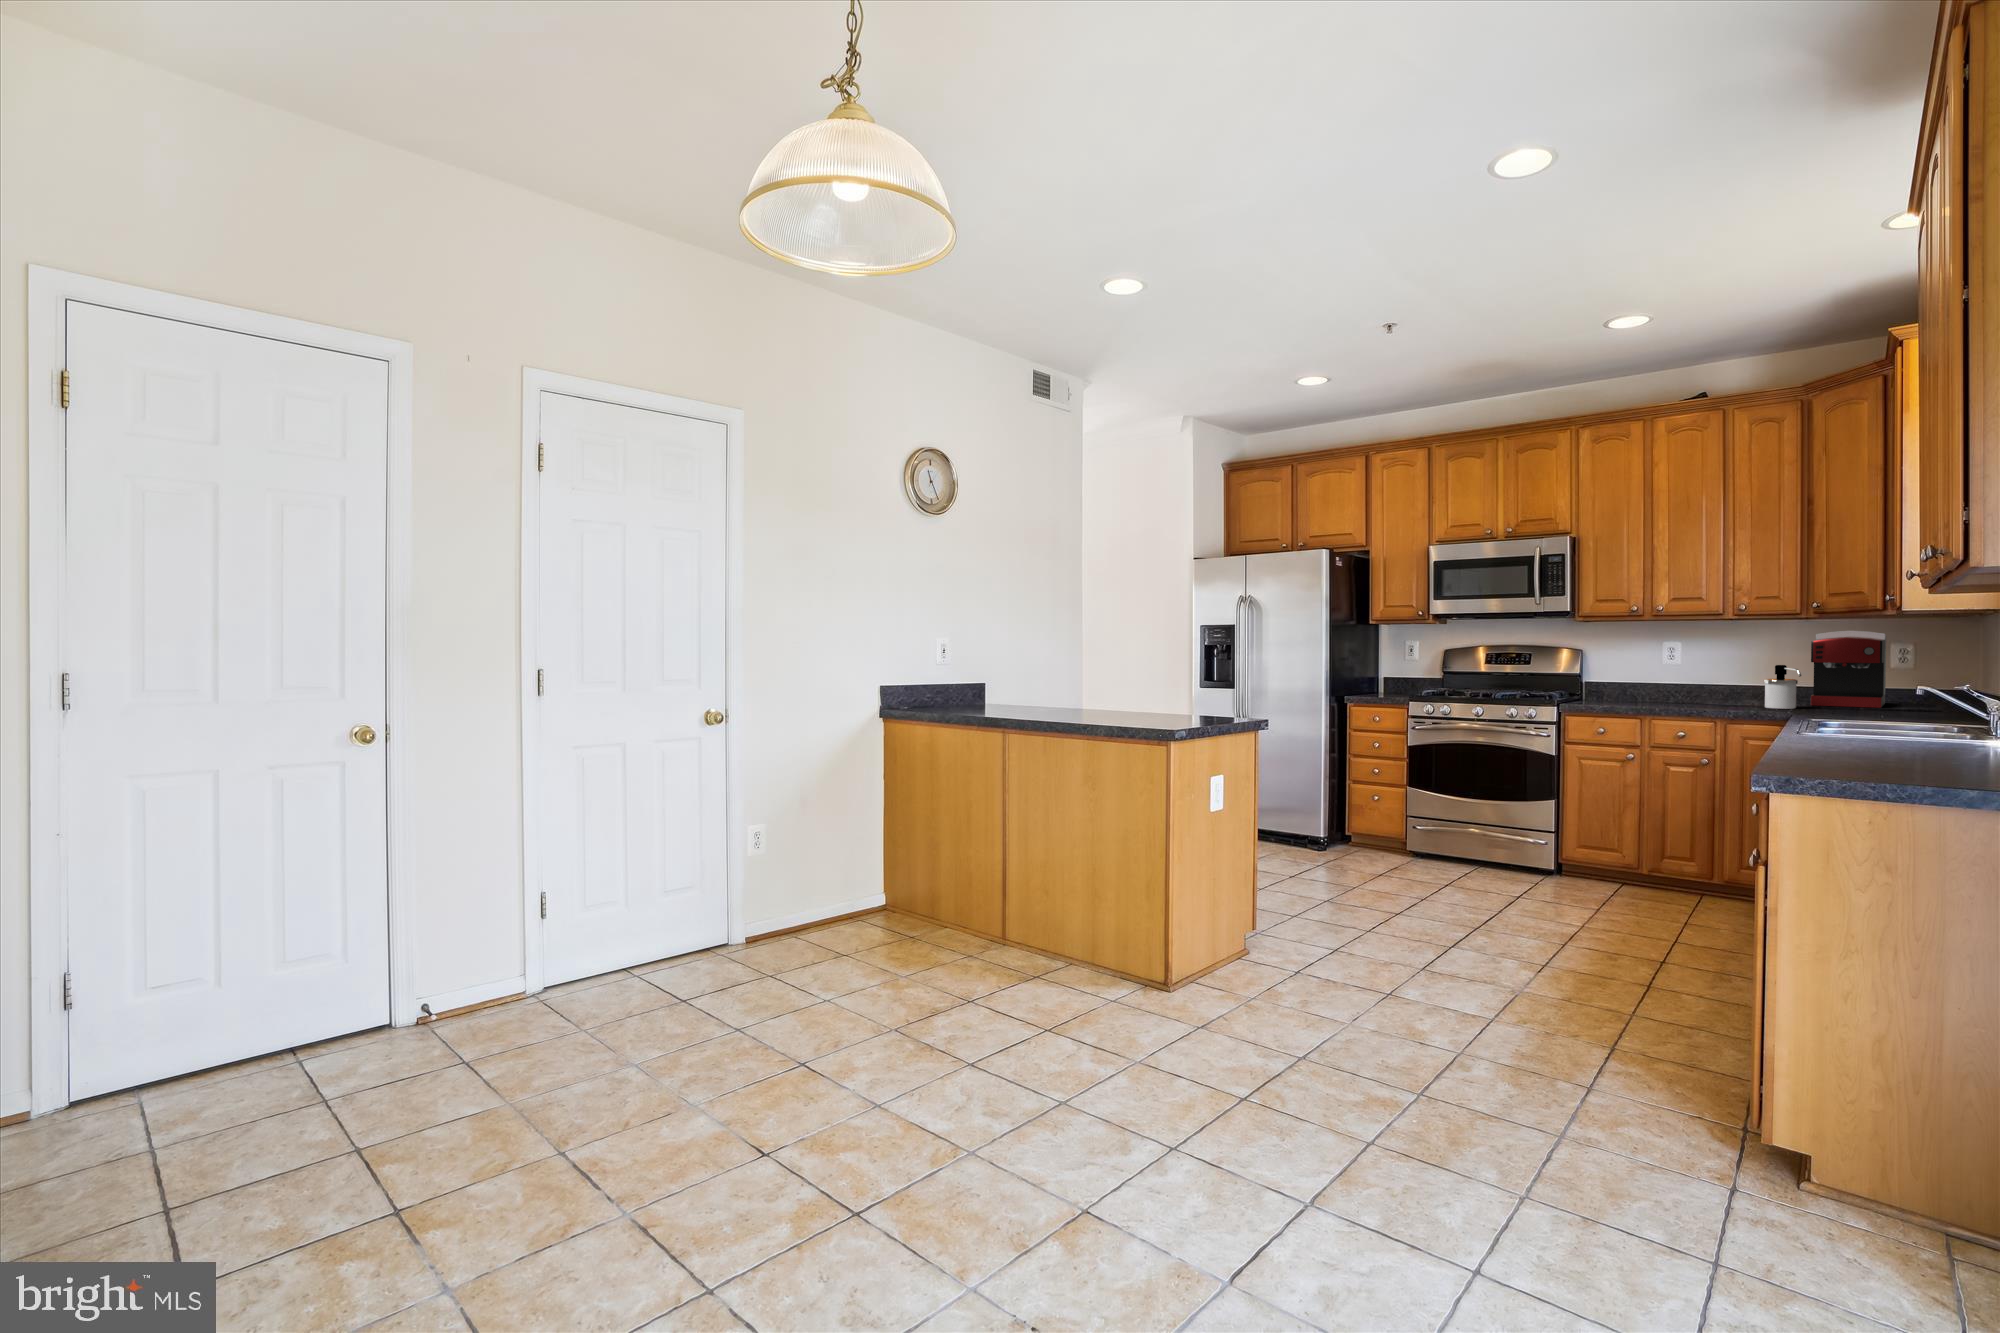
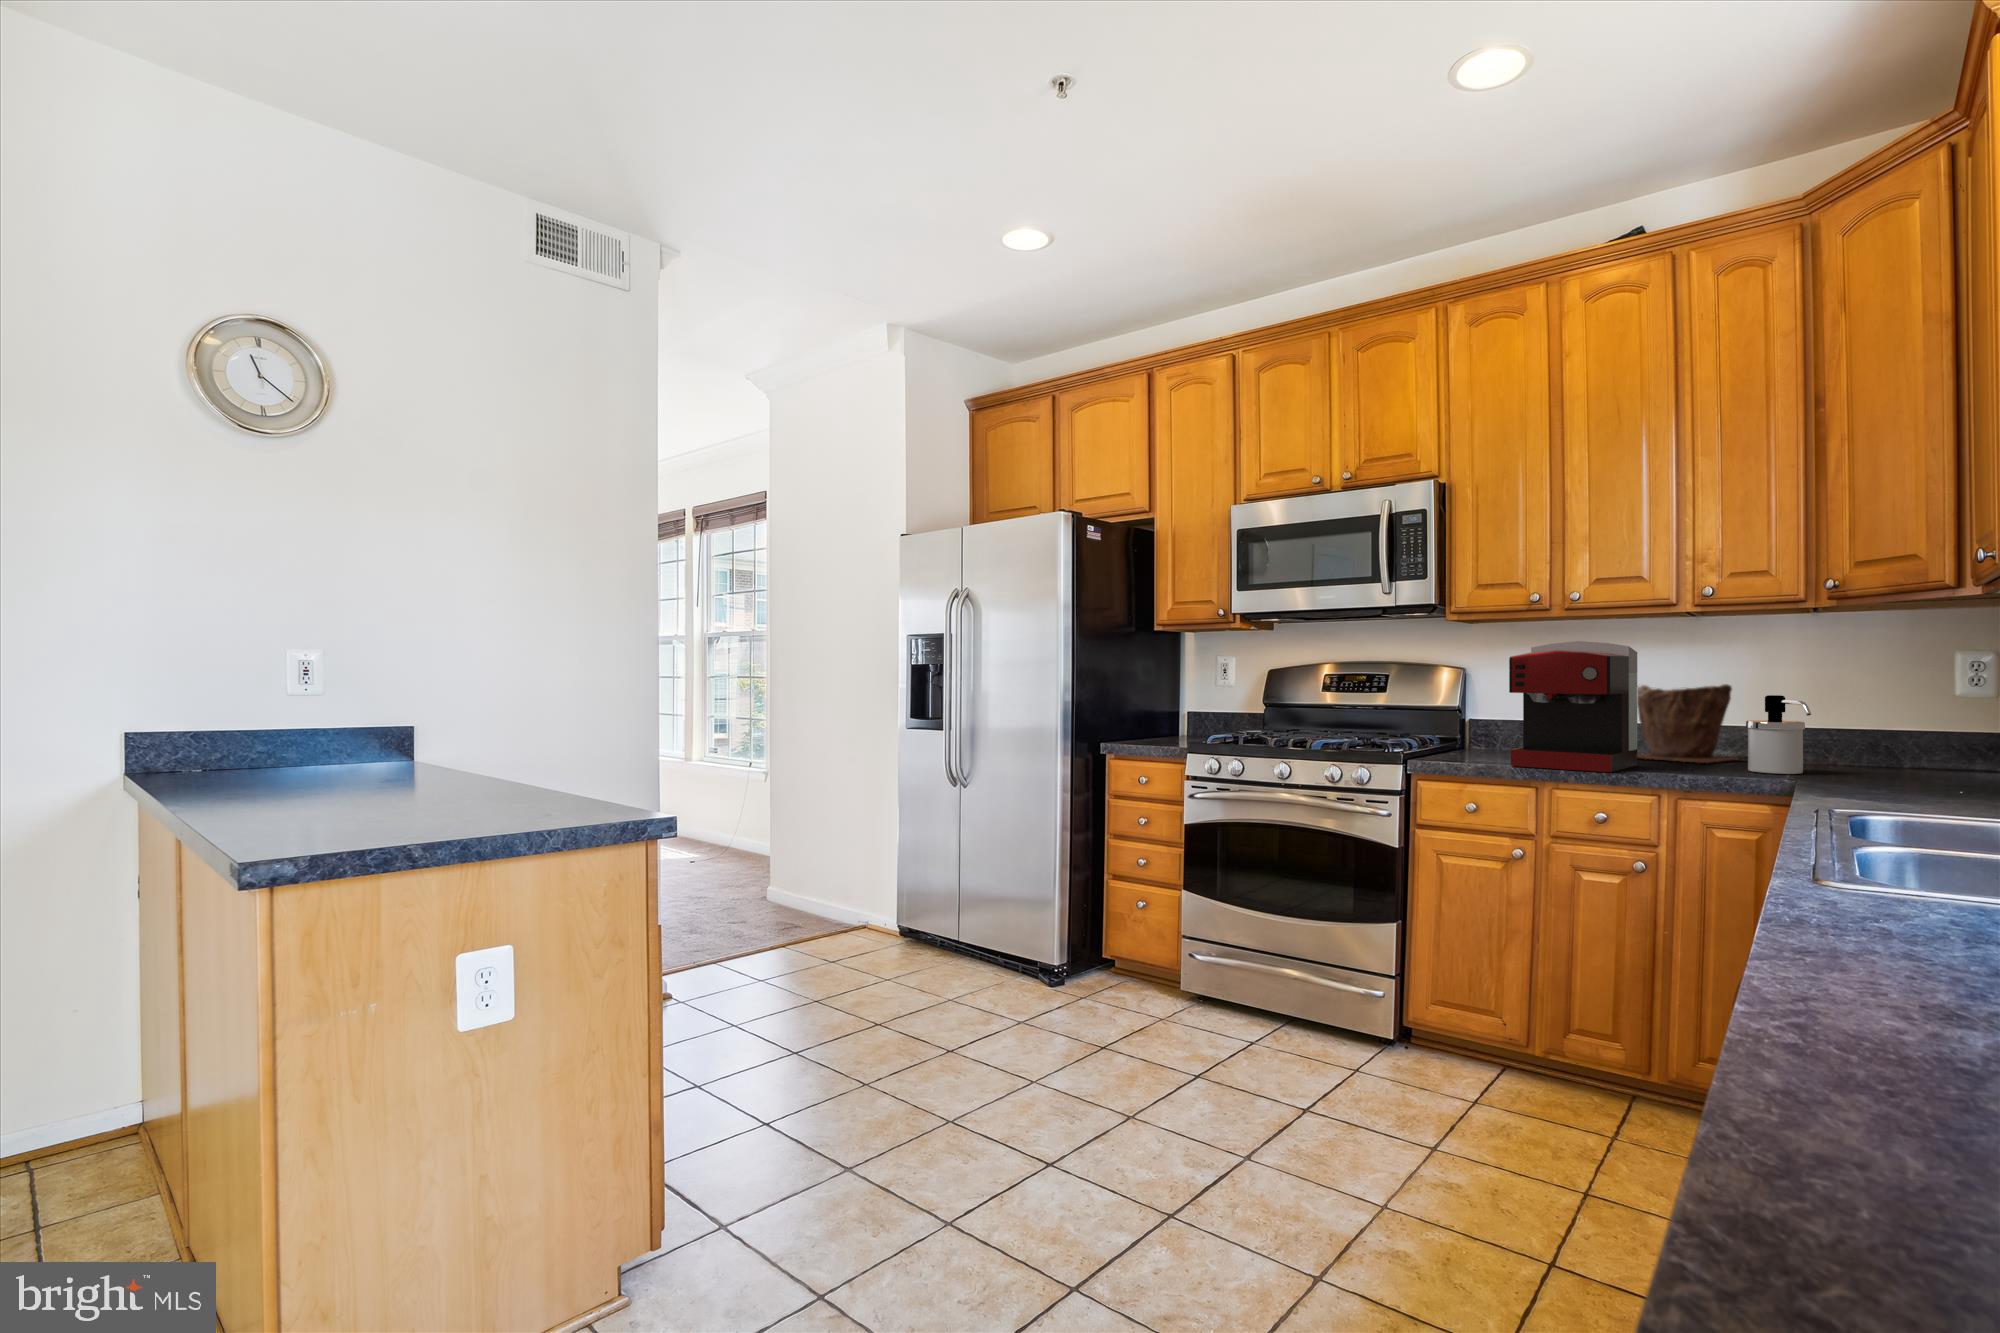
coffee maker: present [1811,631,1886,708] -> present [1509,641,1637,772]
plant pot: none [1690,657,1758,704] -> present [1638,684,1737,763]

